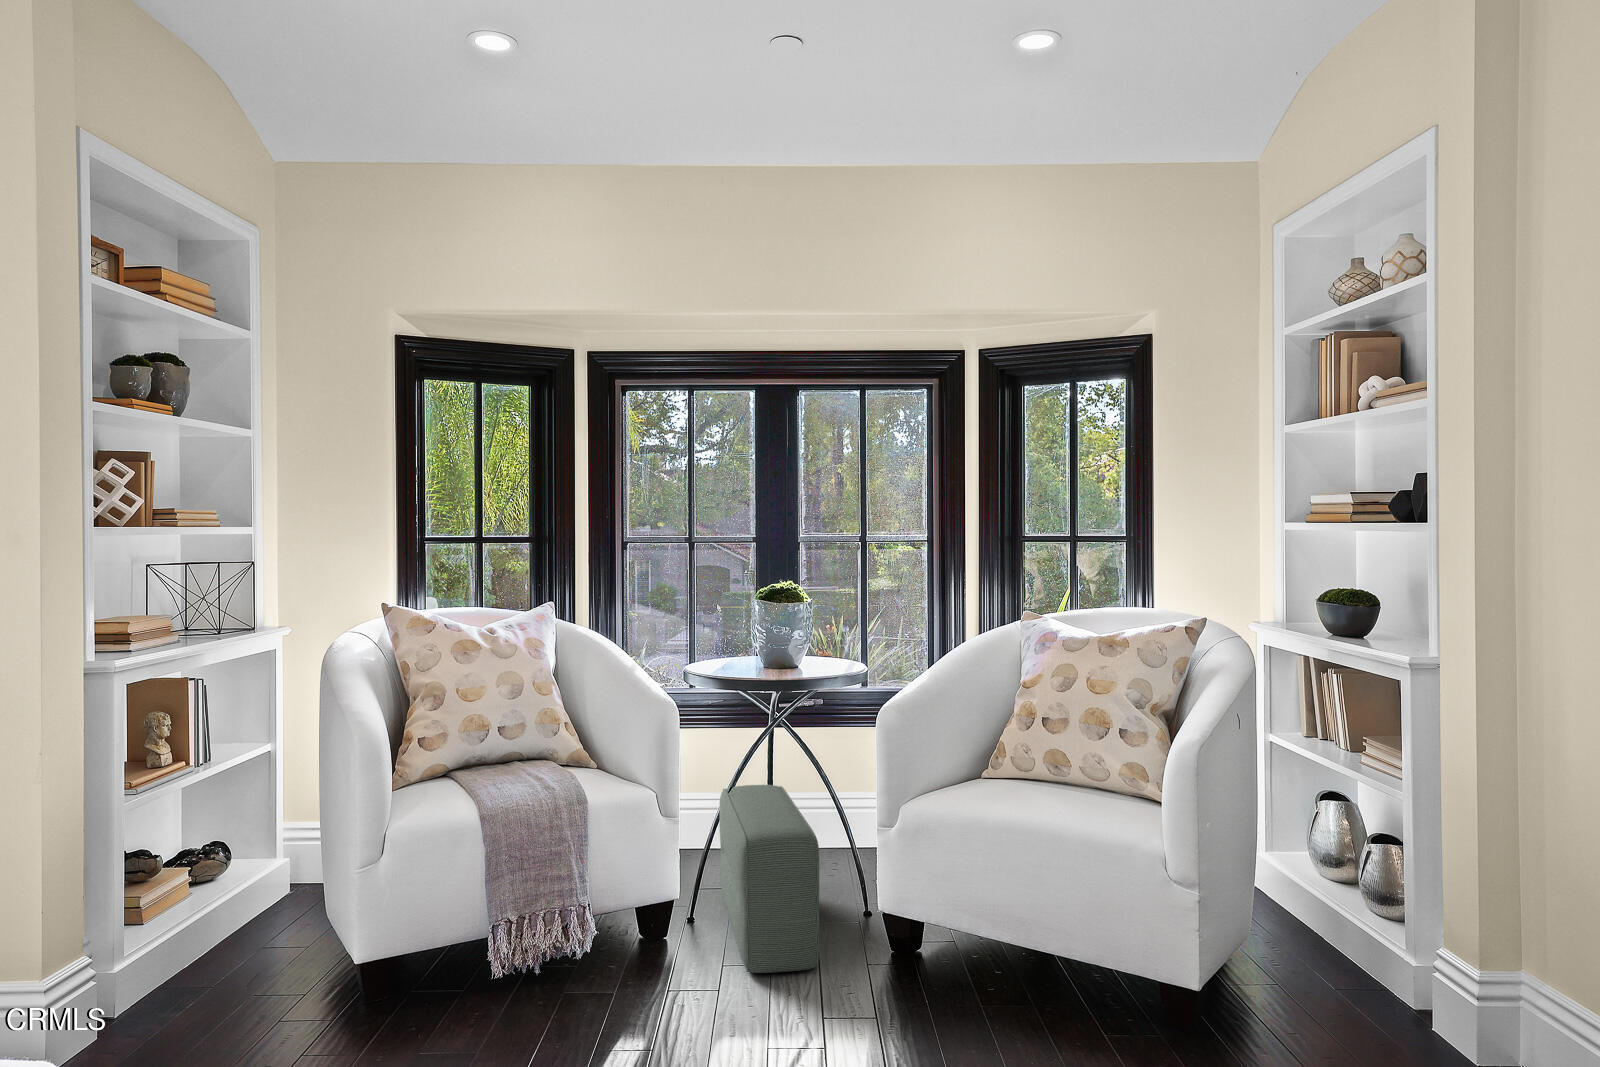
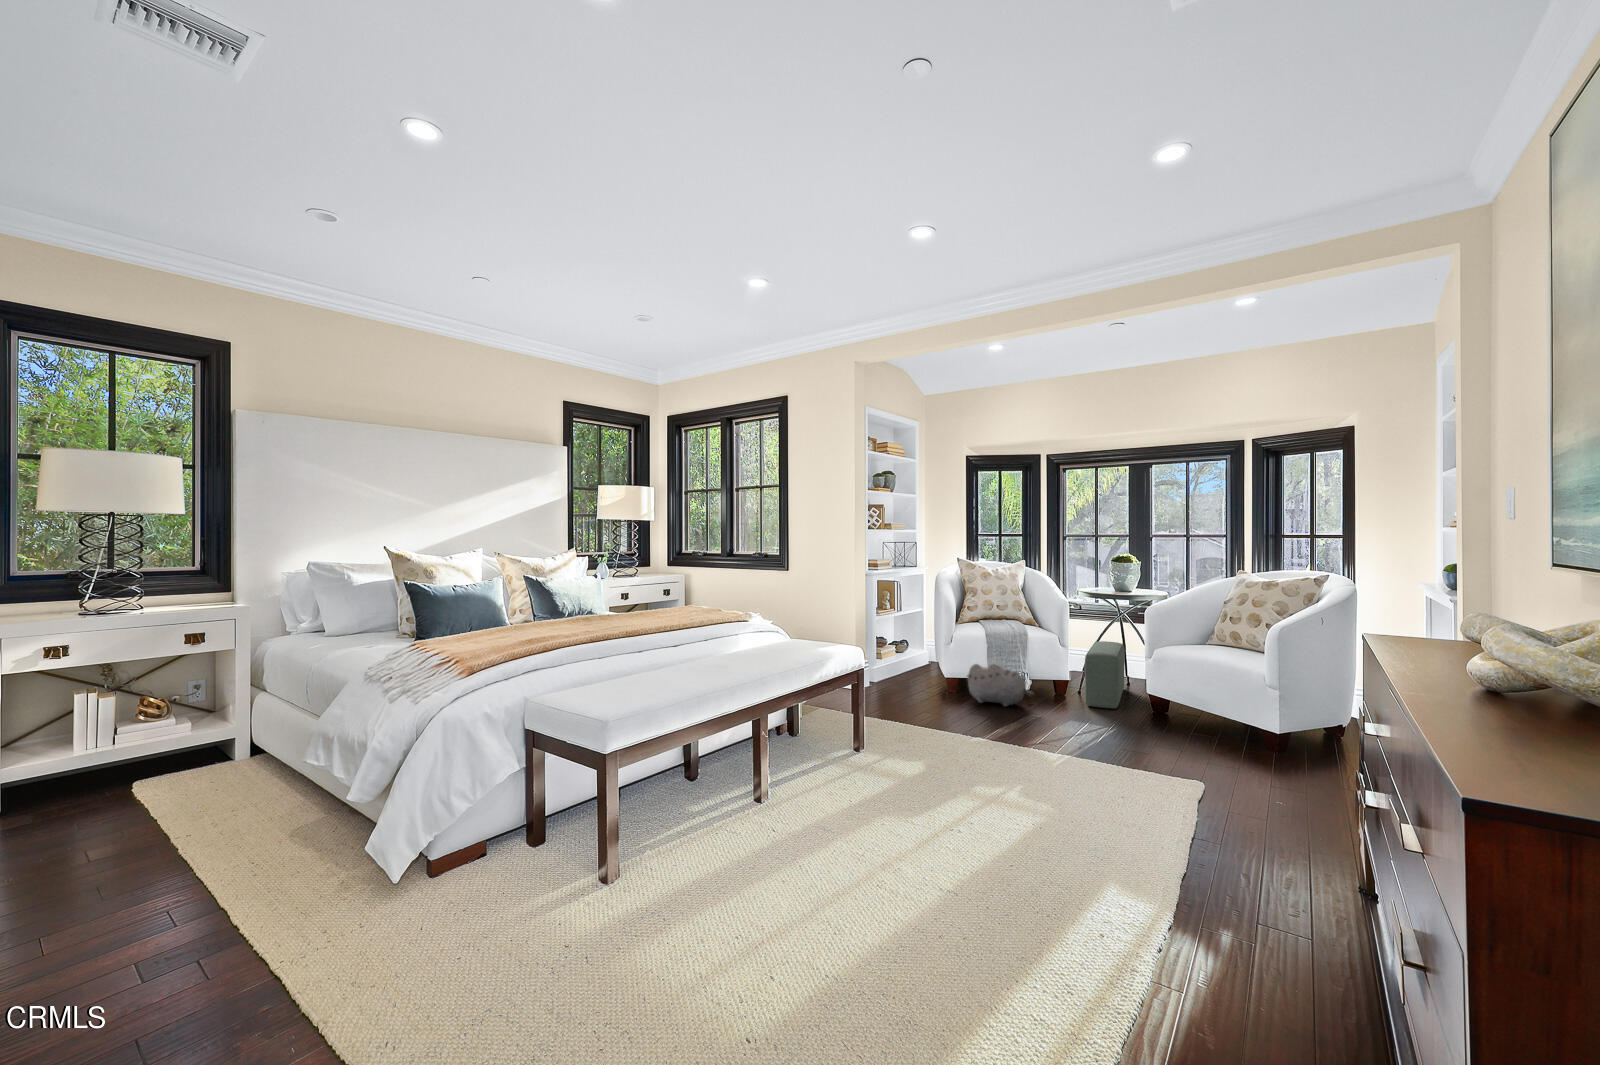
plush toy: none [430,908,637,1036] -> present [967,664,1035,707]

